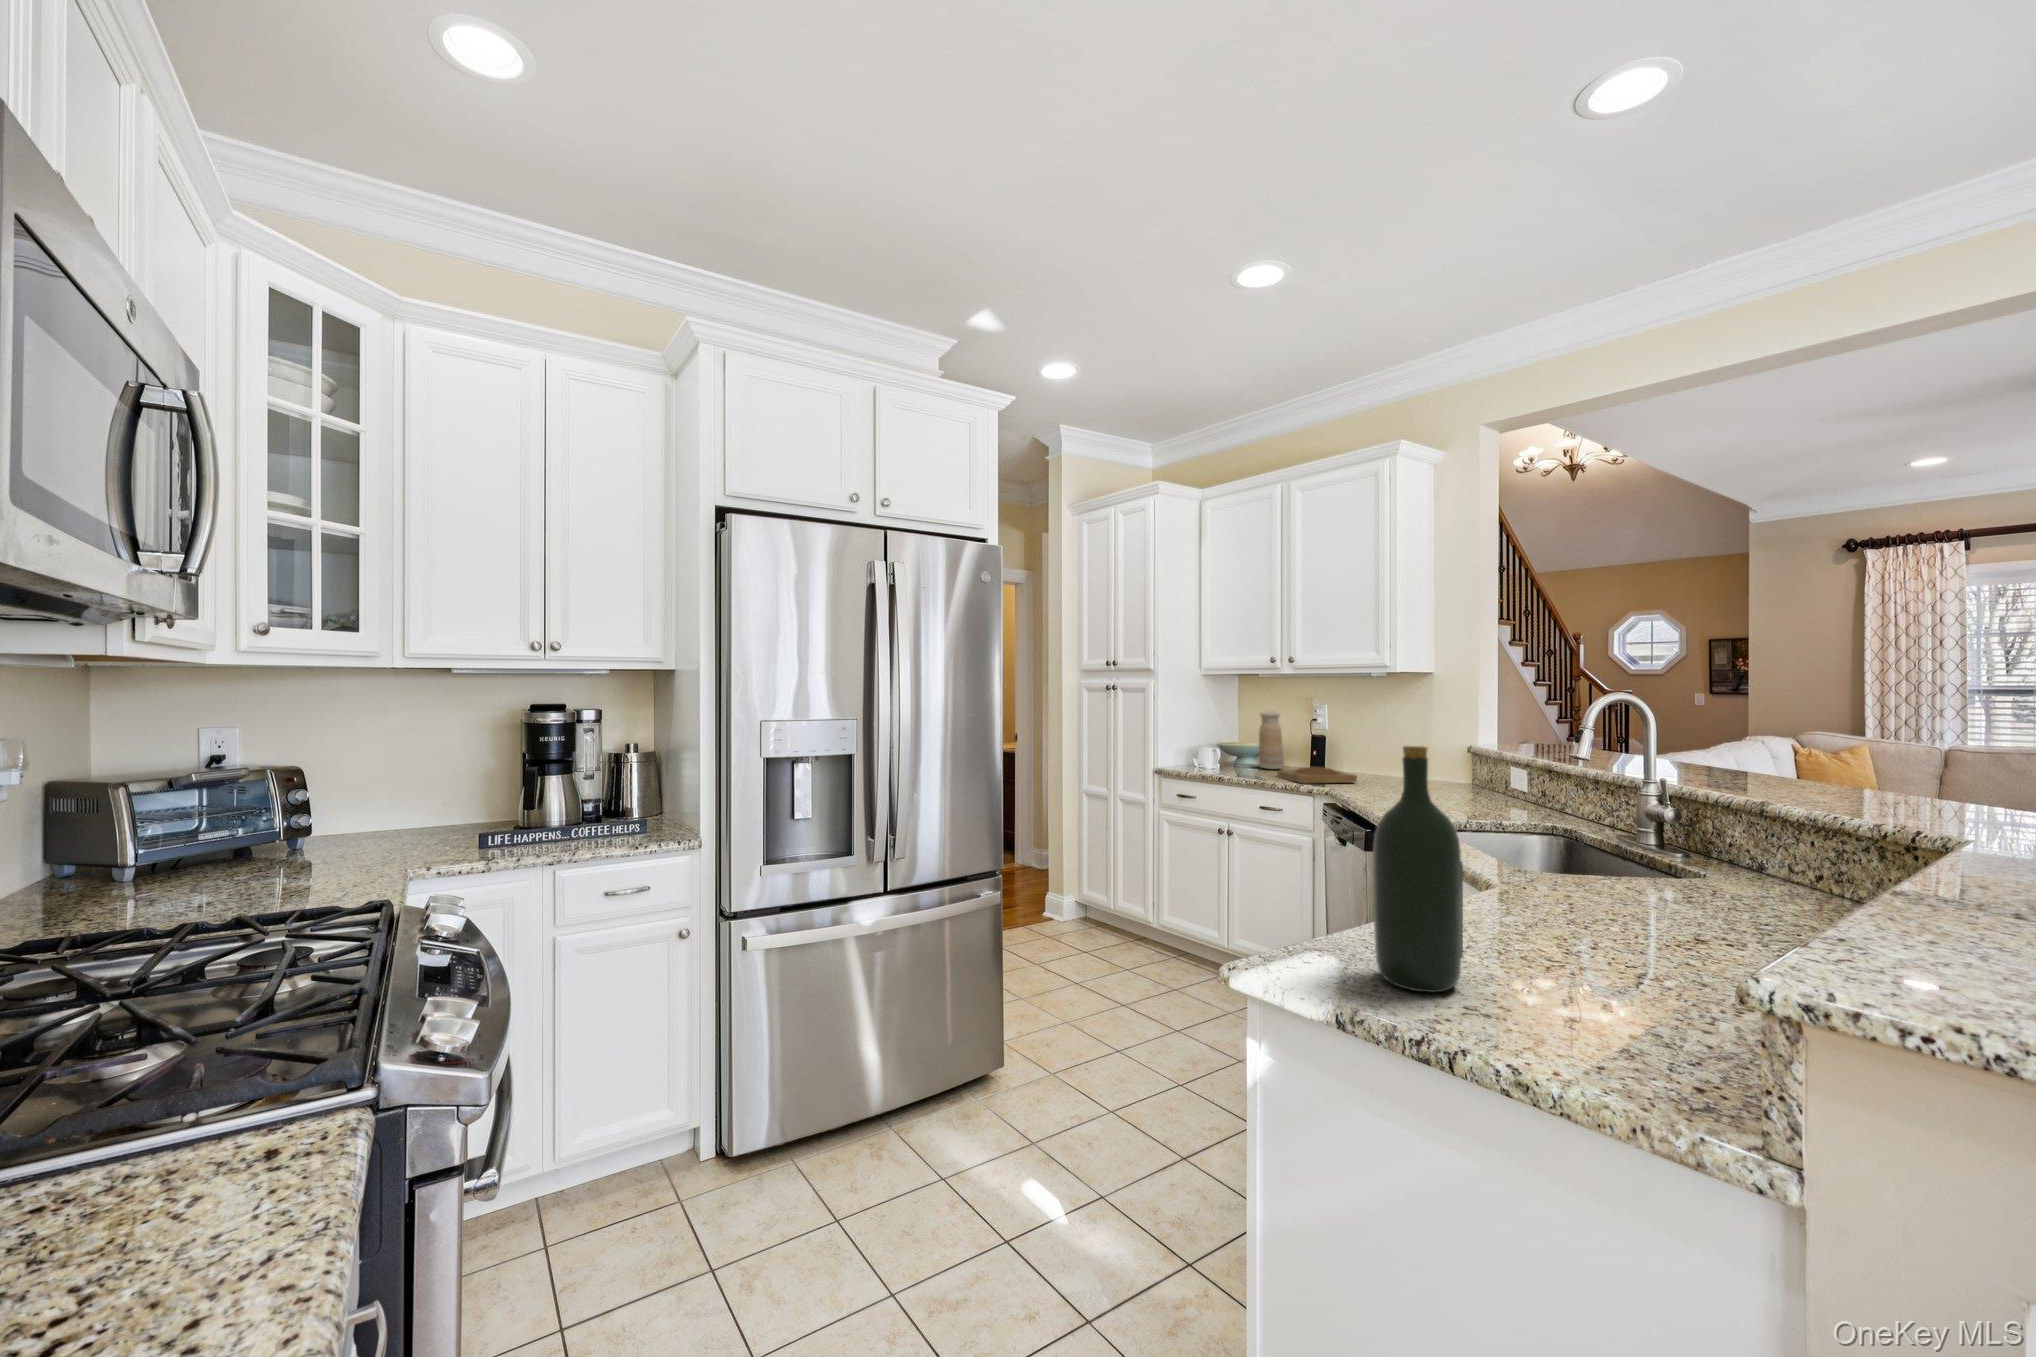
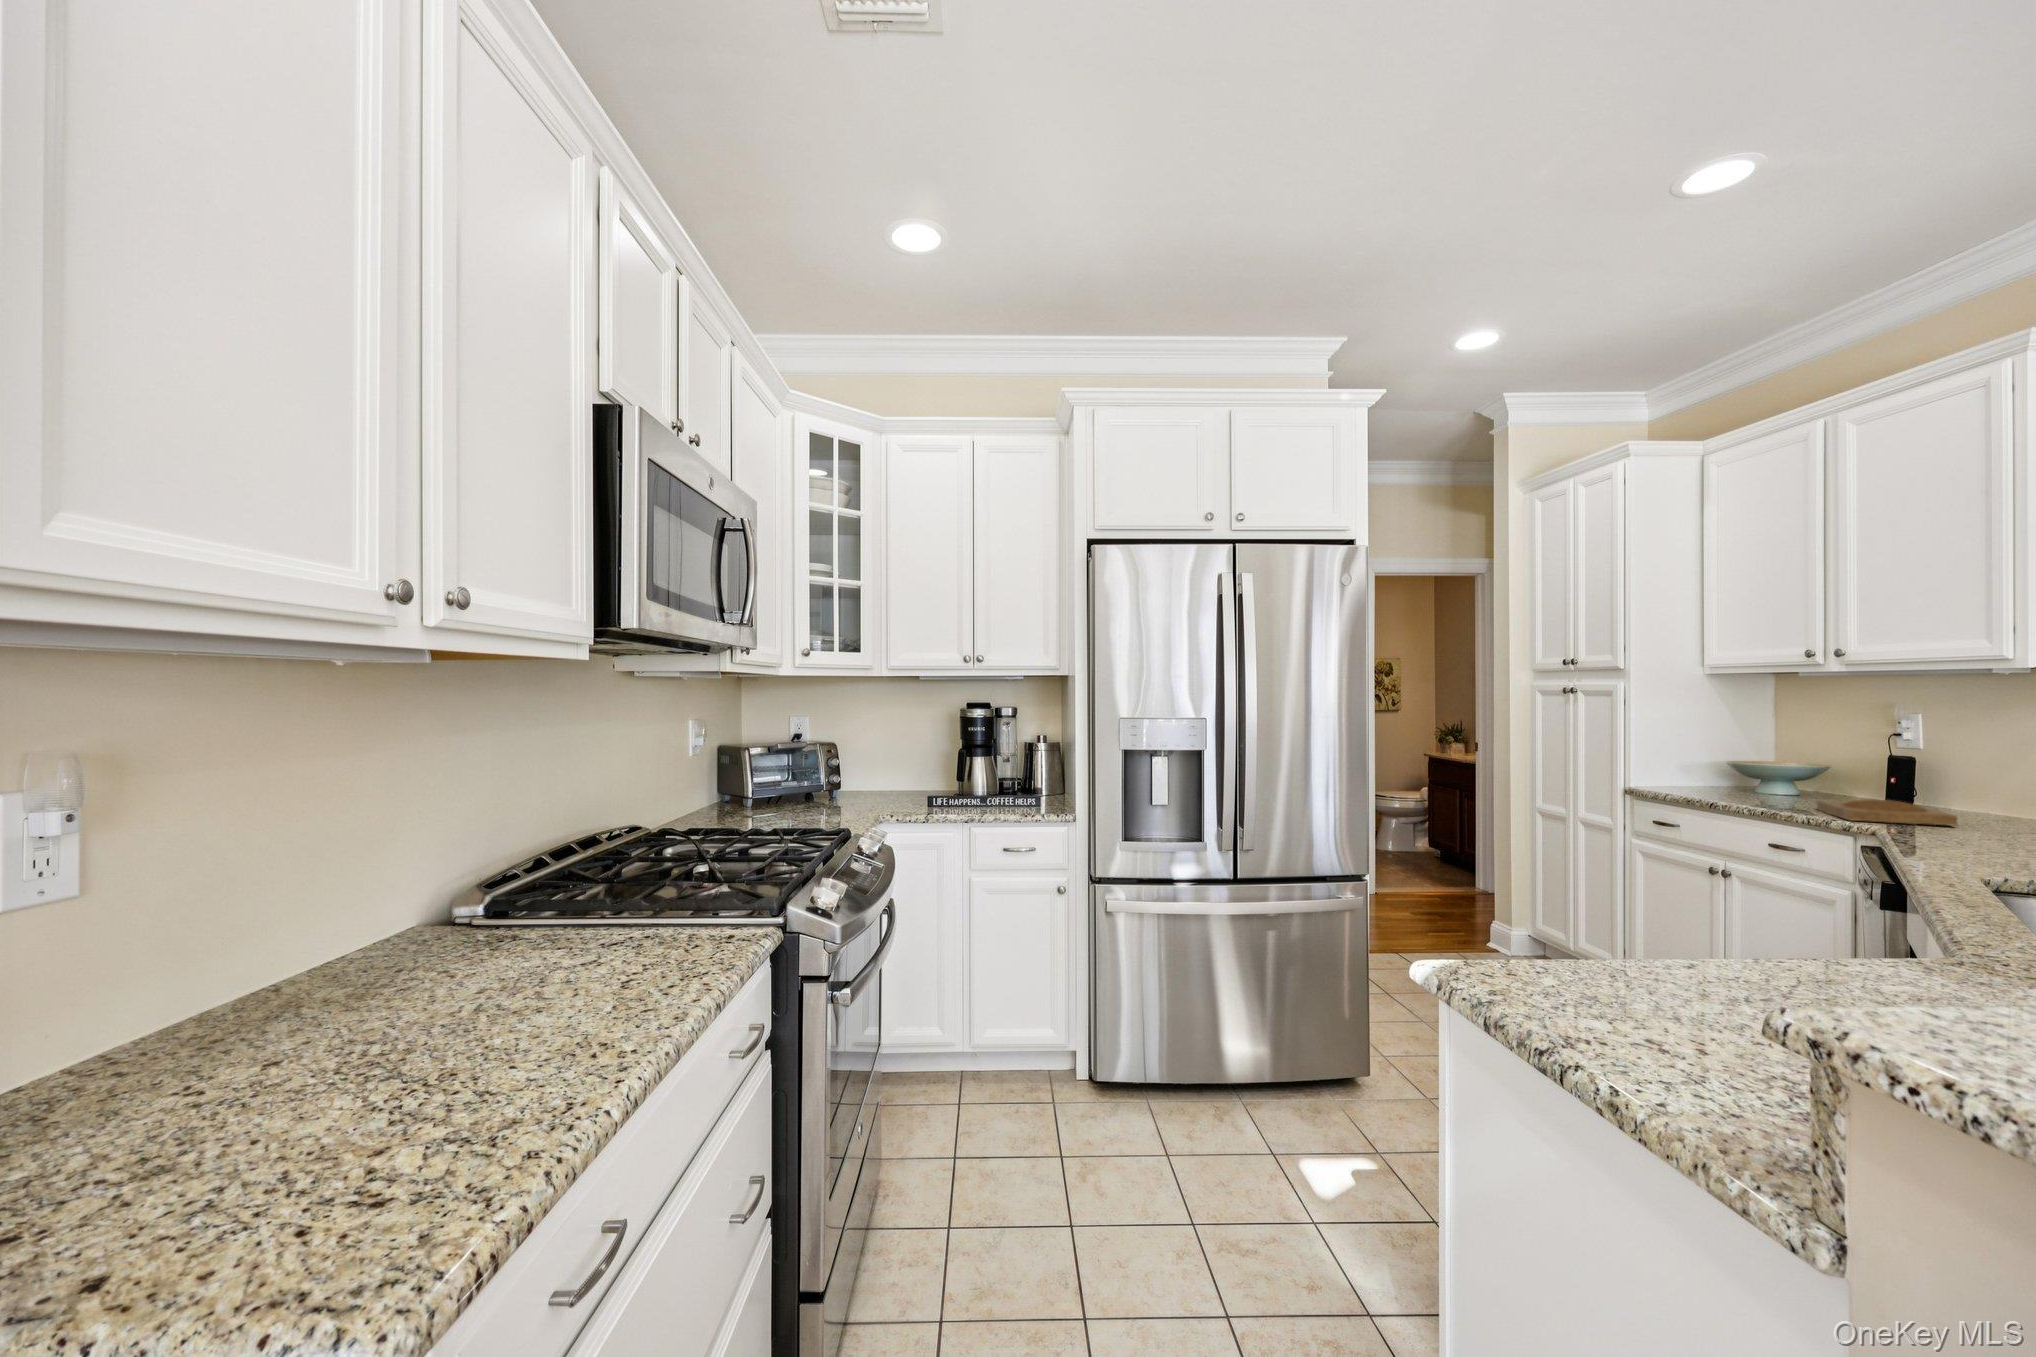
vase: present [1259,711,1284,769] -> none [1797,722,1841,800]
wine bottle: present [1373,746,1463,993] -> none [1569,754,1677,1025]

